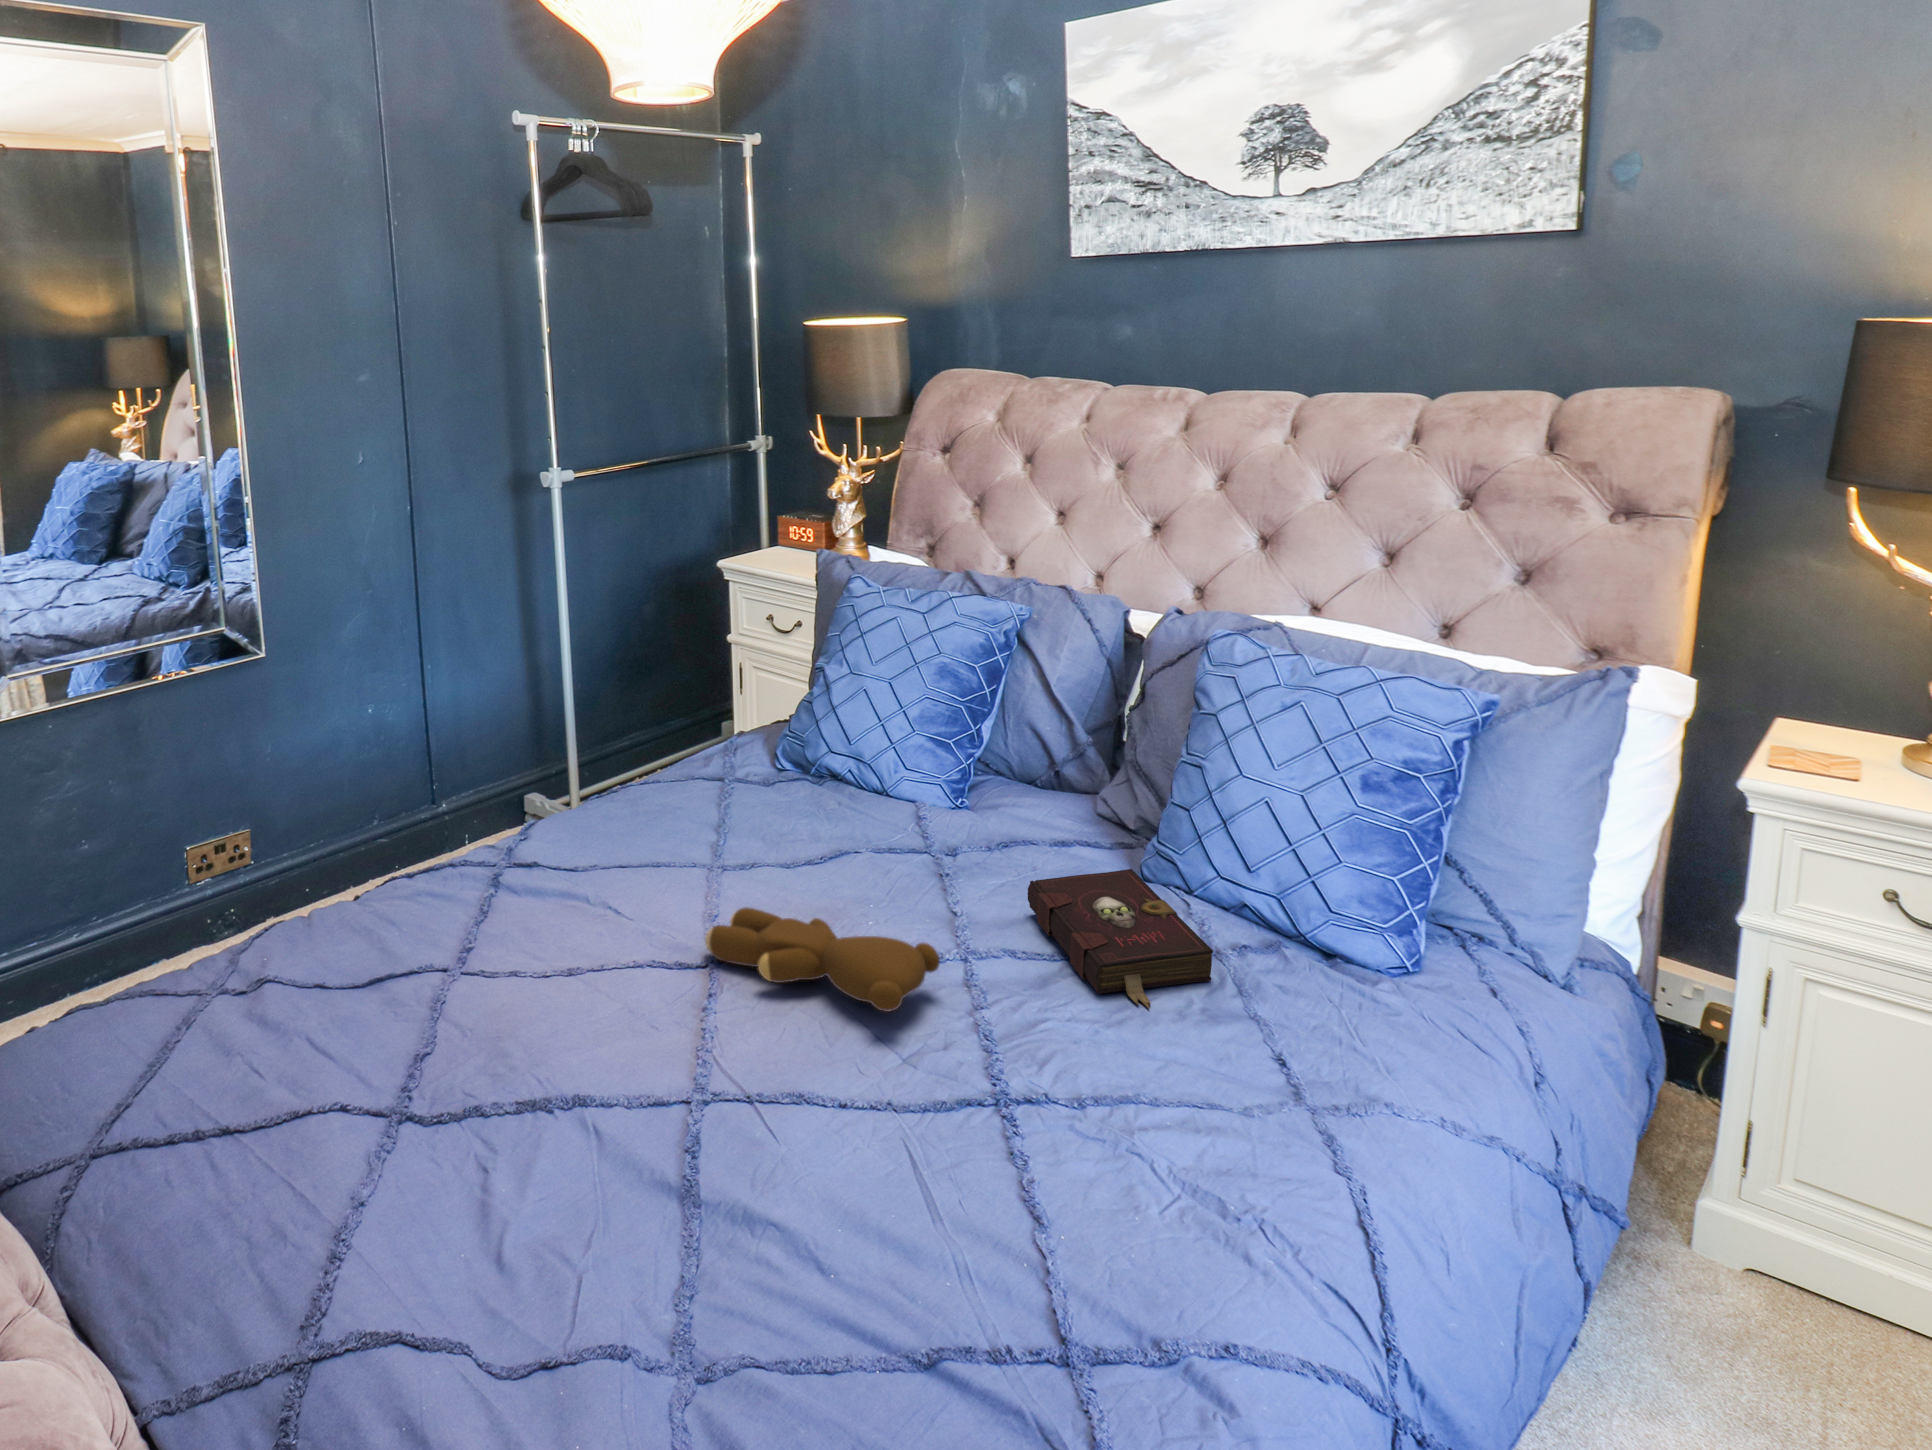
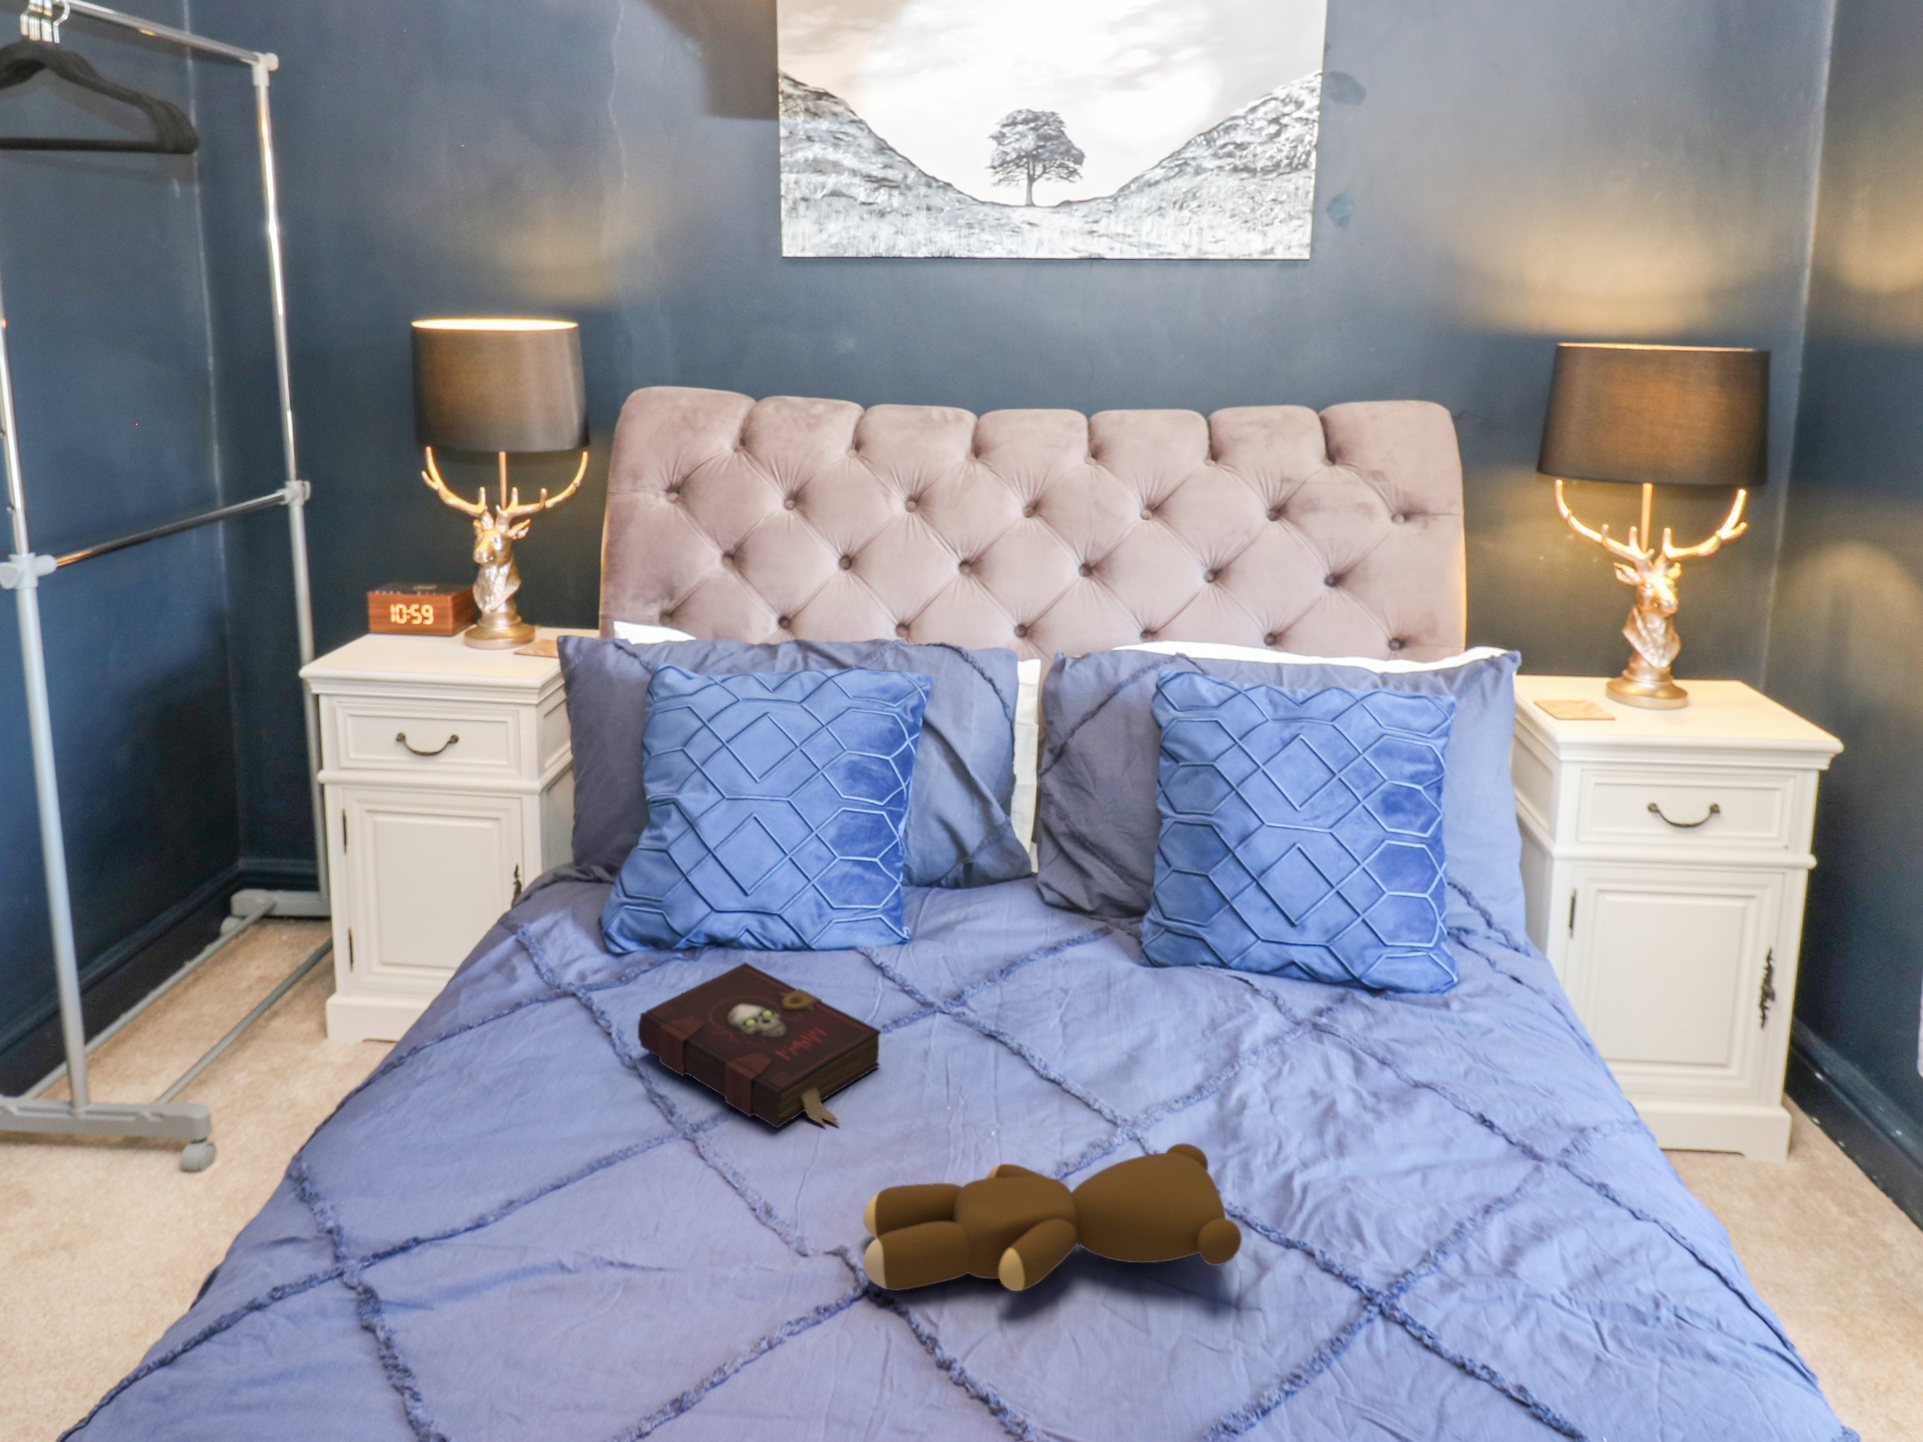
book: present [1028,869,1213,1009] -> present [638,963,881,1128]

